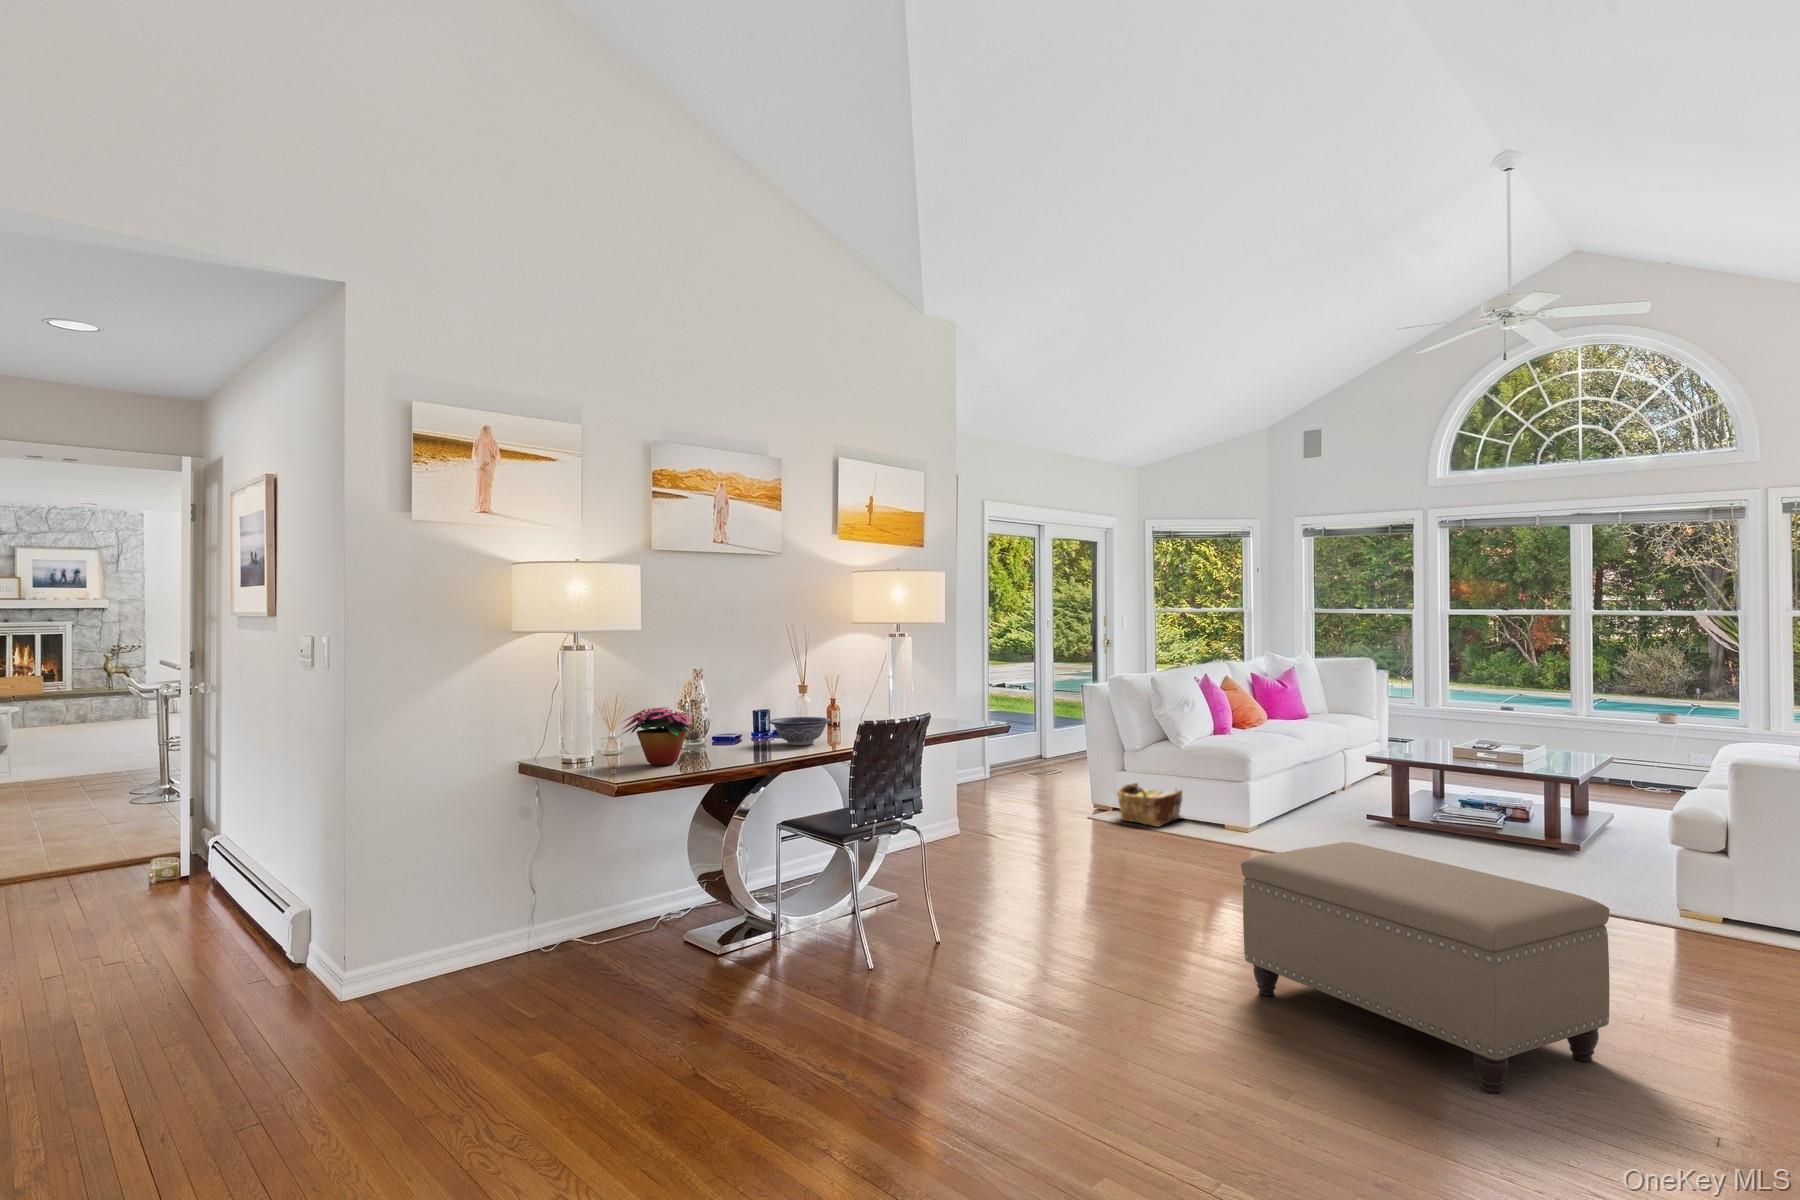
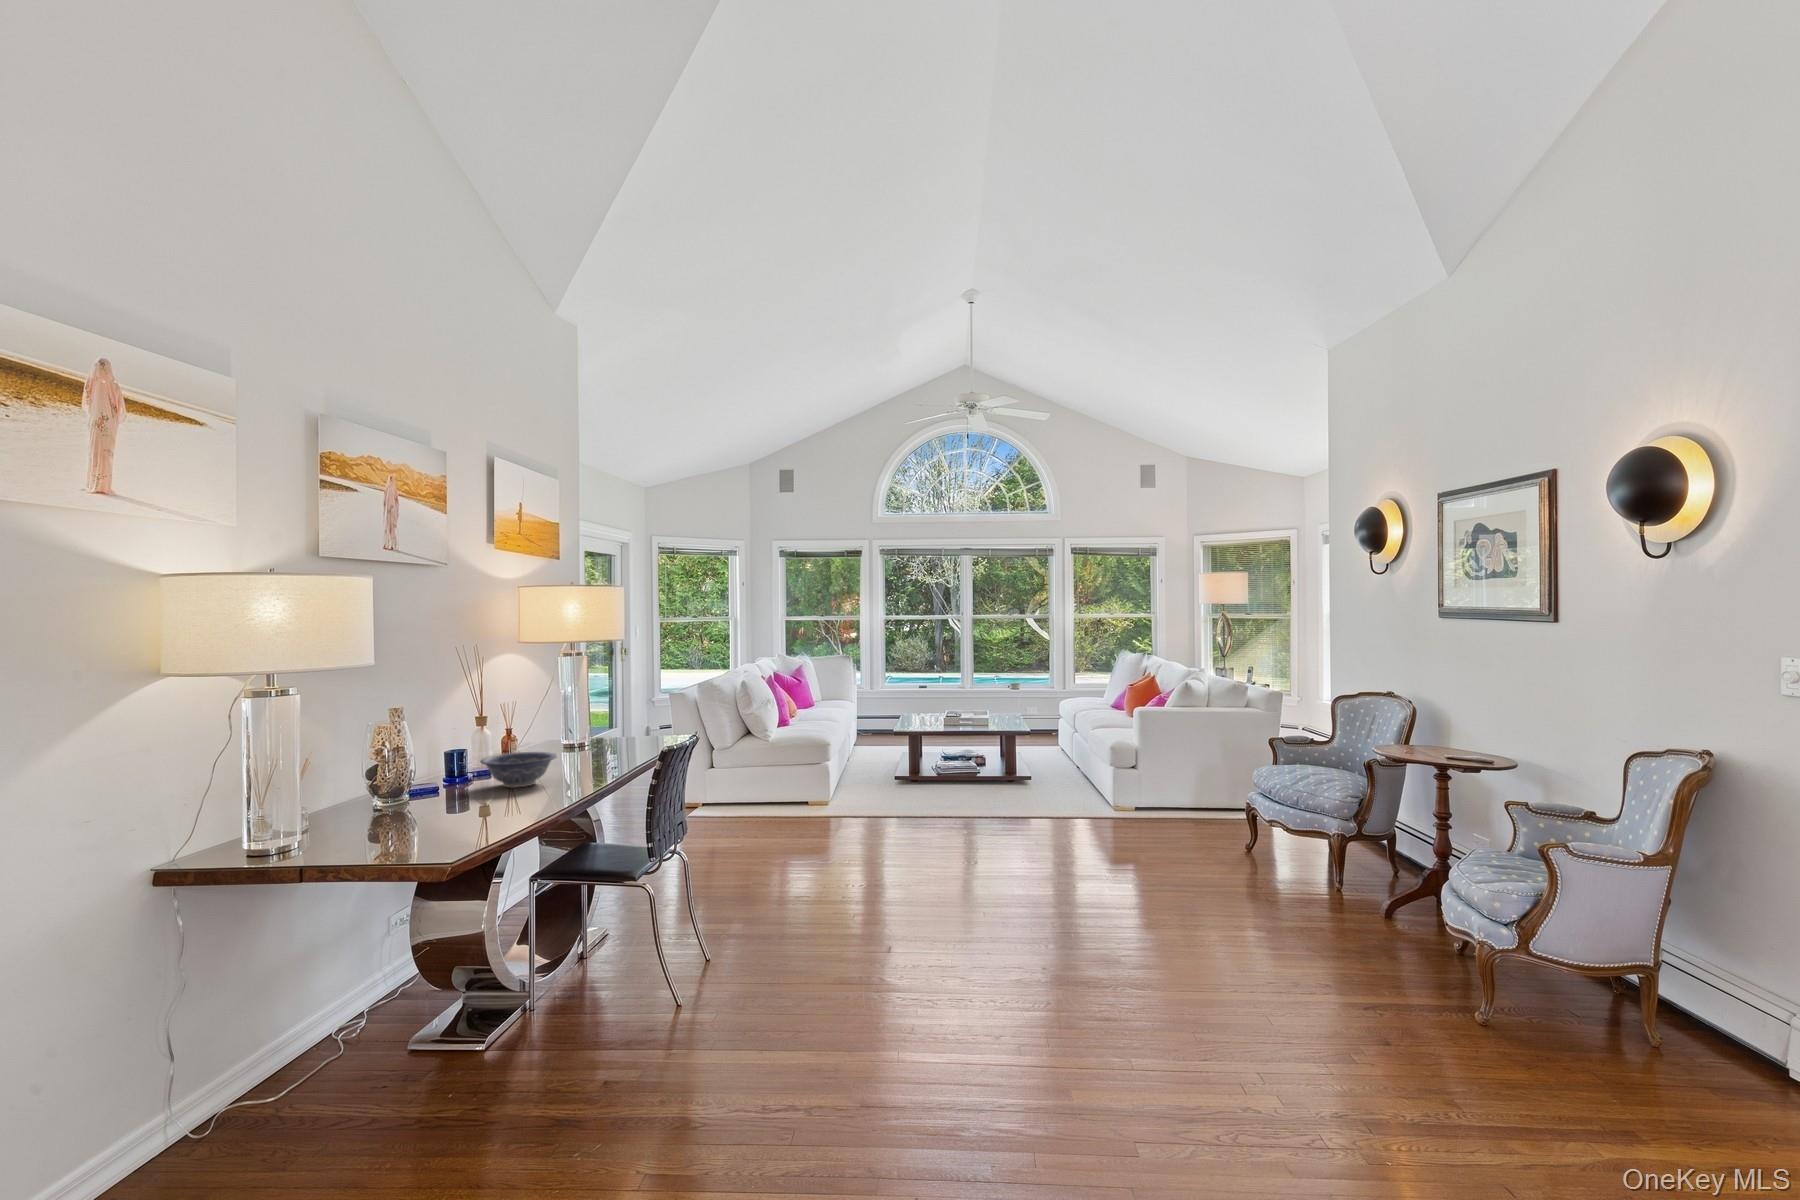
flower arrangement: present [623,707,696,766] -> none [332,758,457,838]
woven basket: present [1117,782,1182,827] -> none [720,765,776,819]
ottoman: present [1241,842,1609,1093] -> none [996,814,1255,992]

